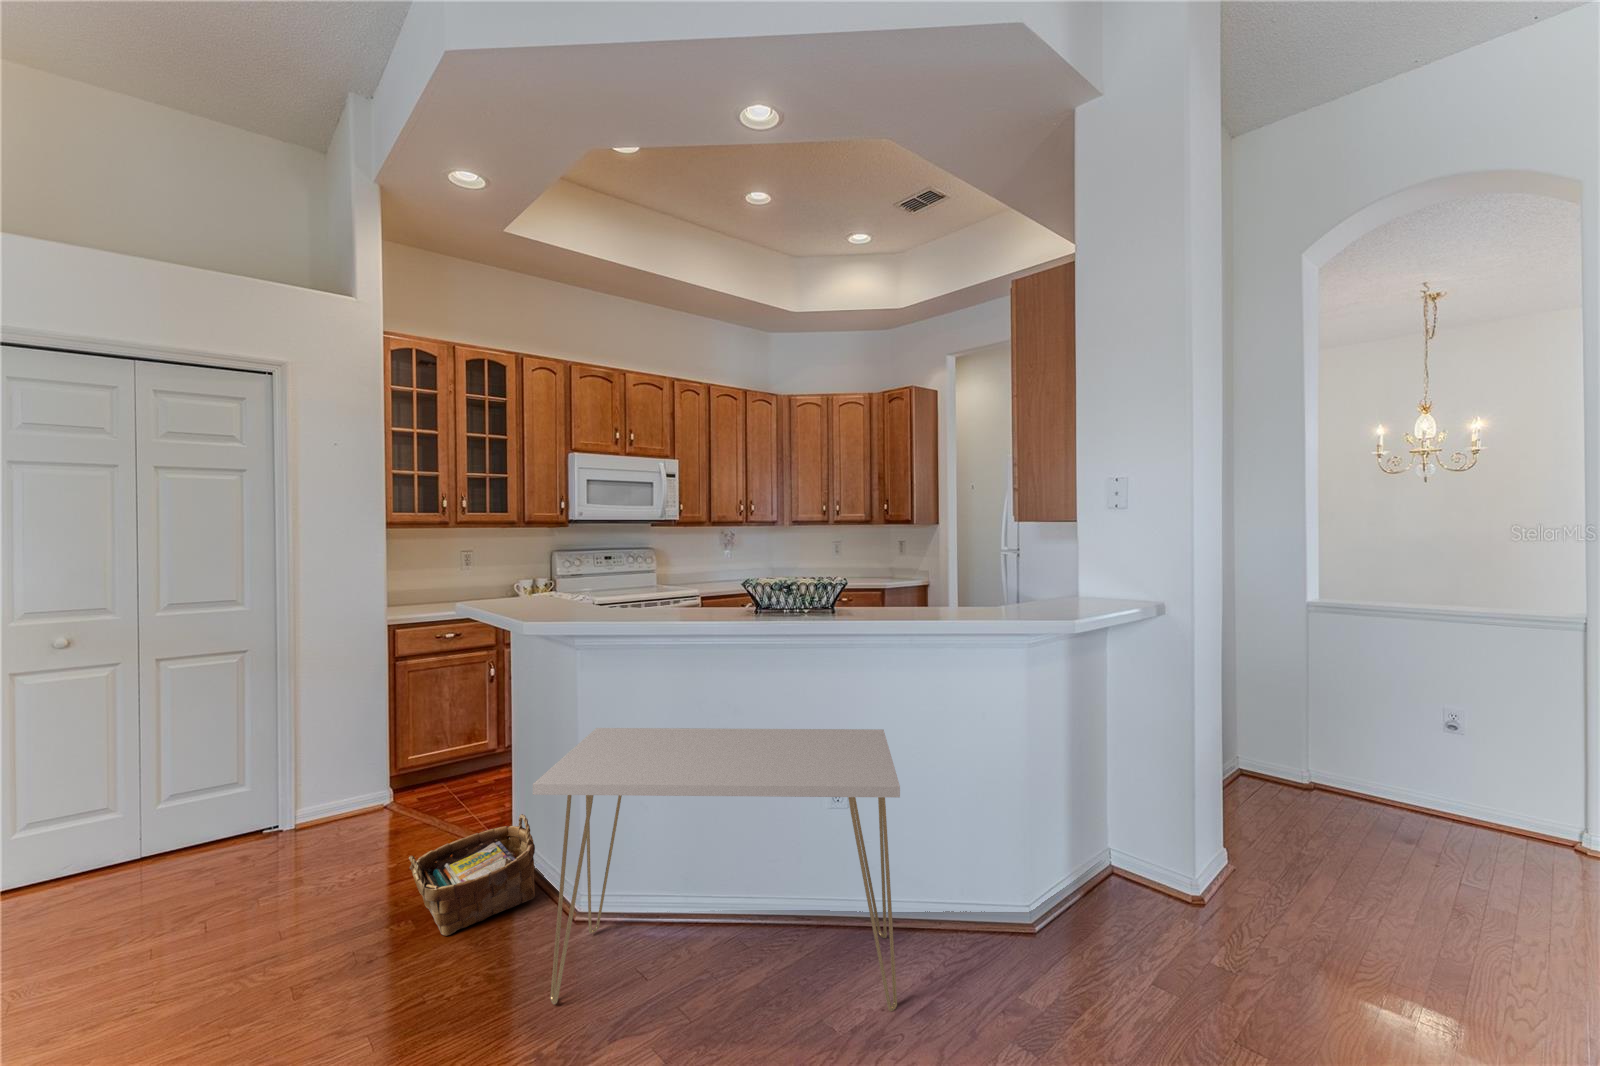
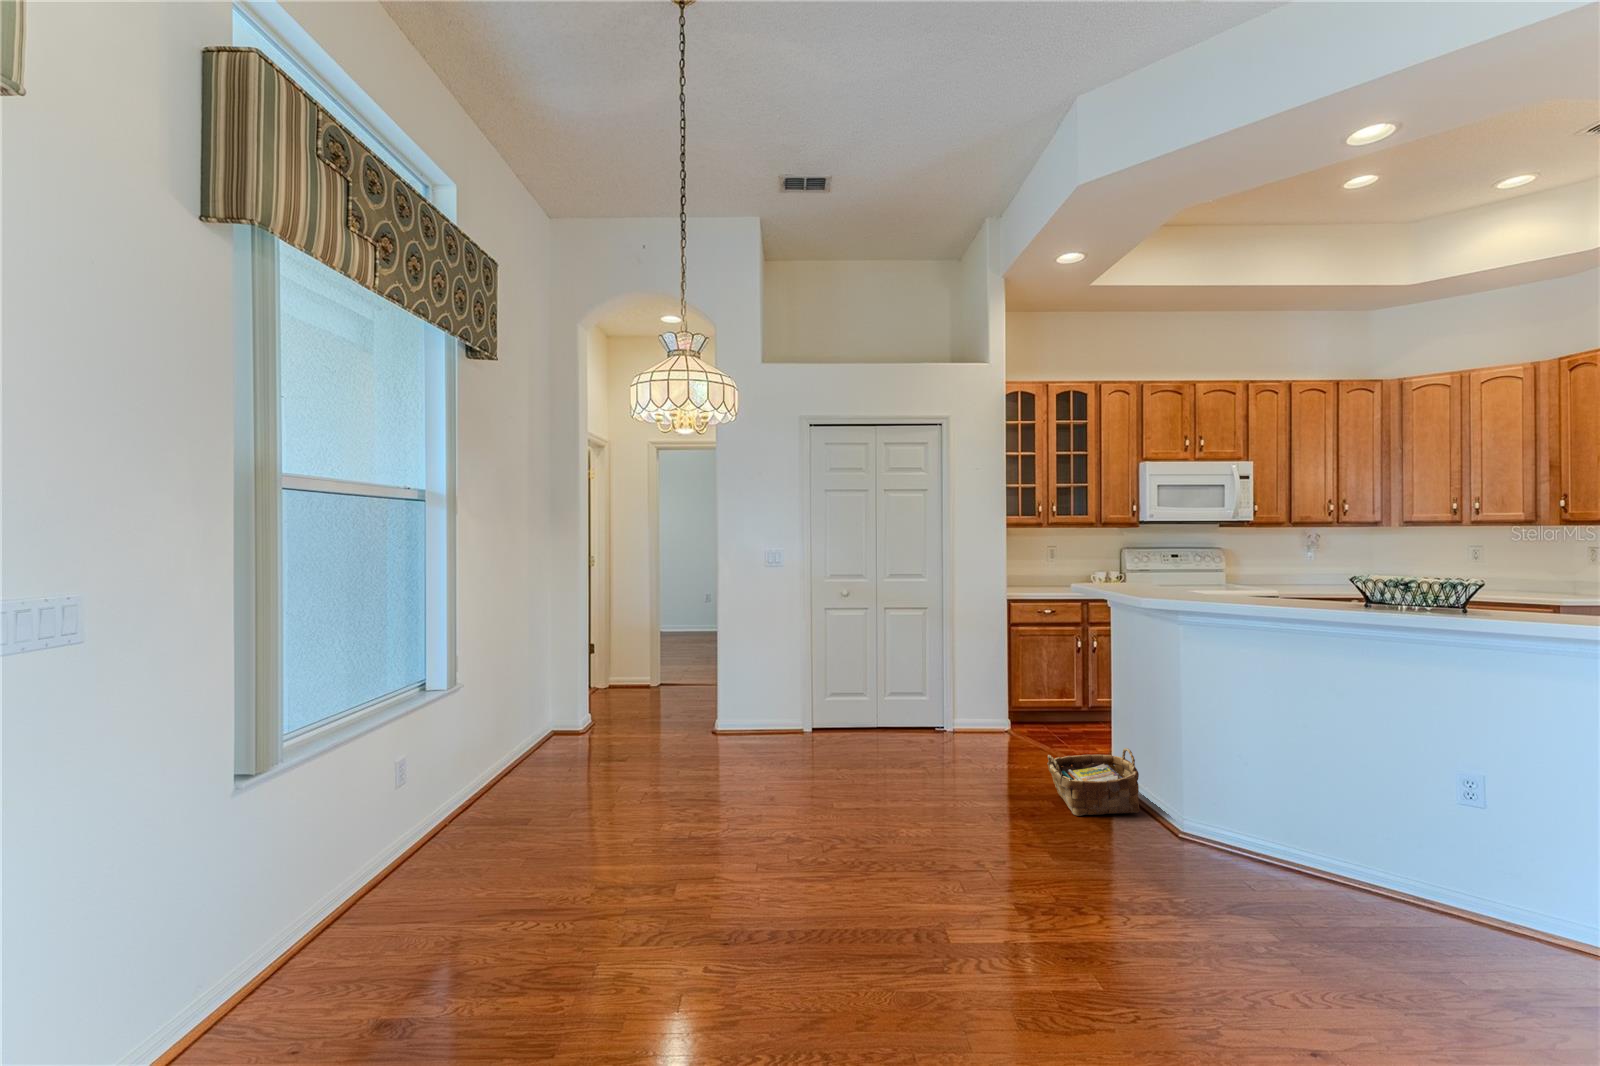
console table: present [533,728,900,1011] -> none [1160,687,1563,1006]

